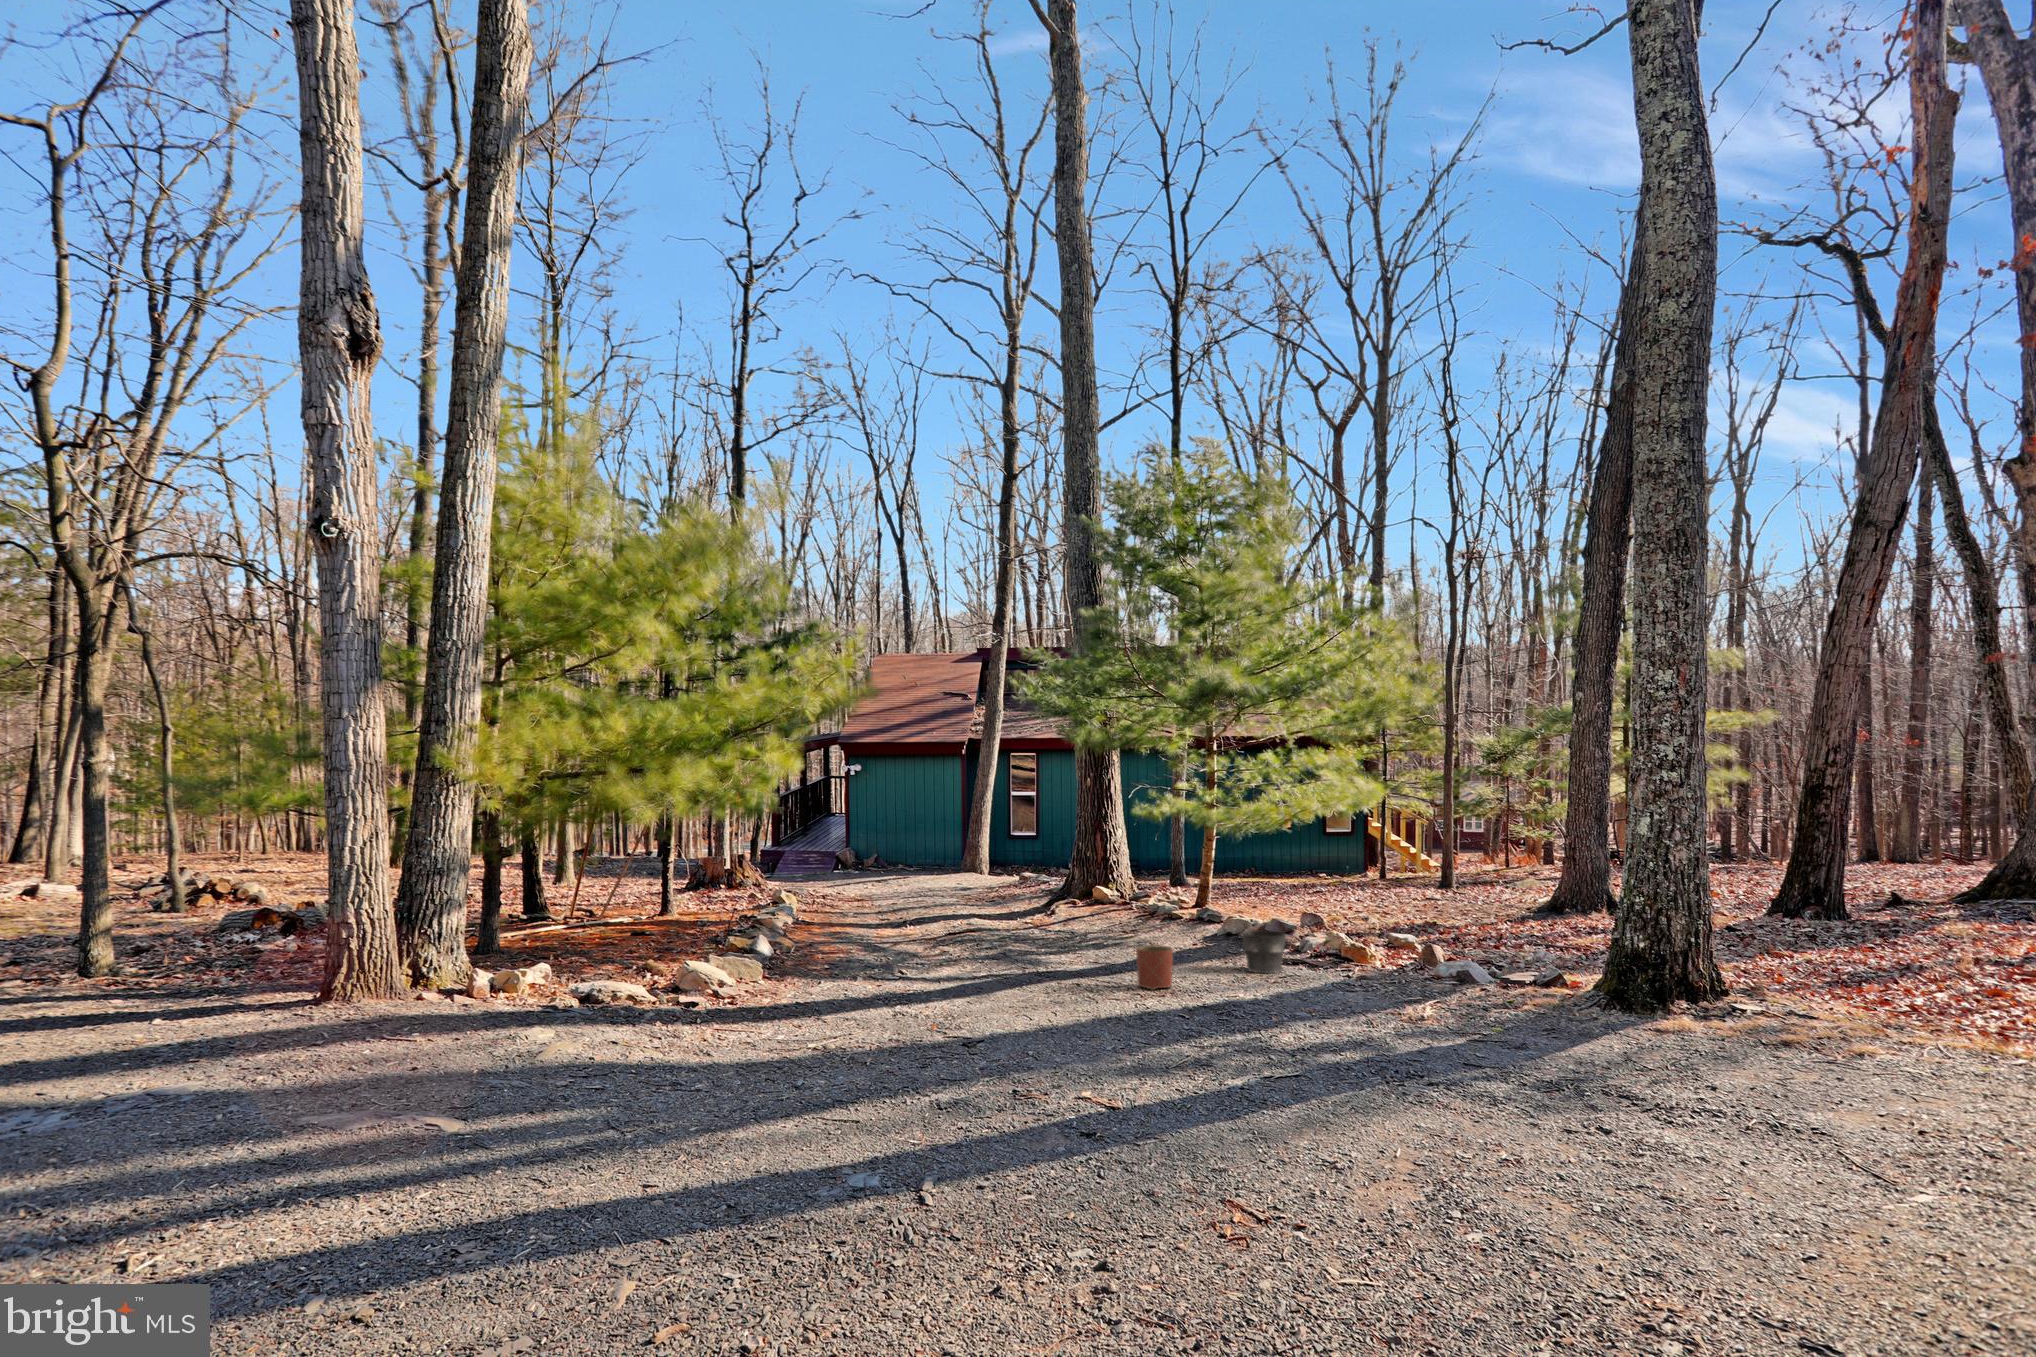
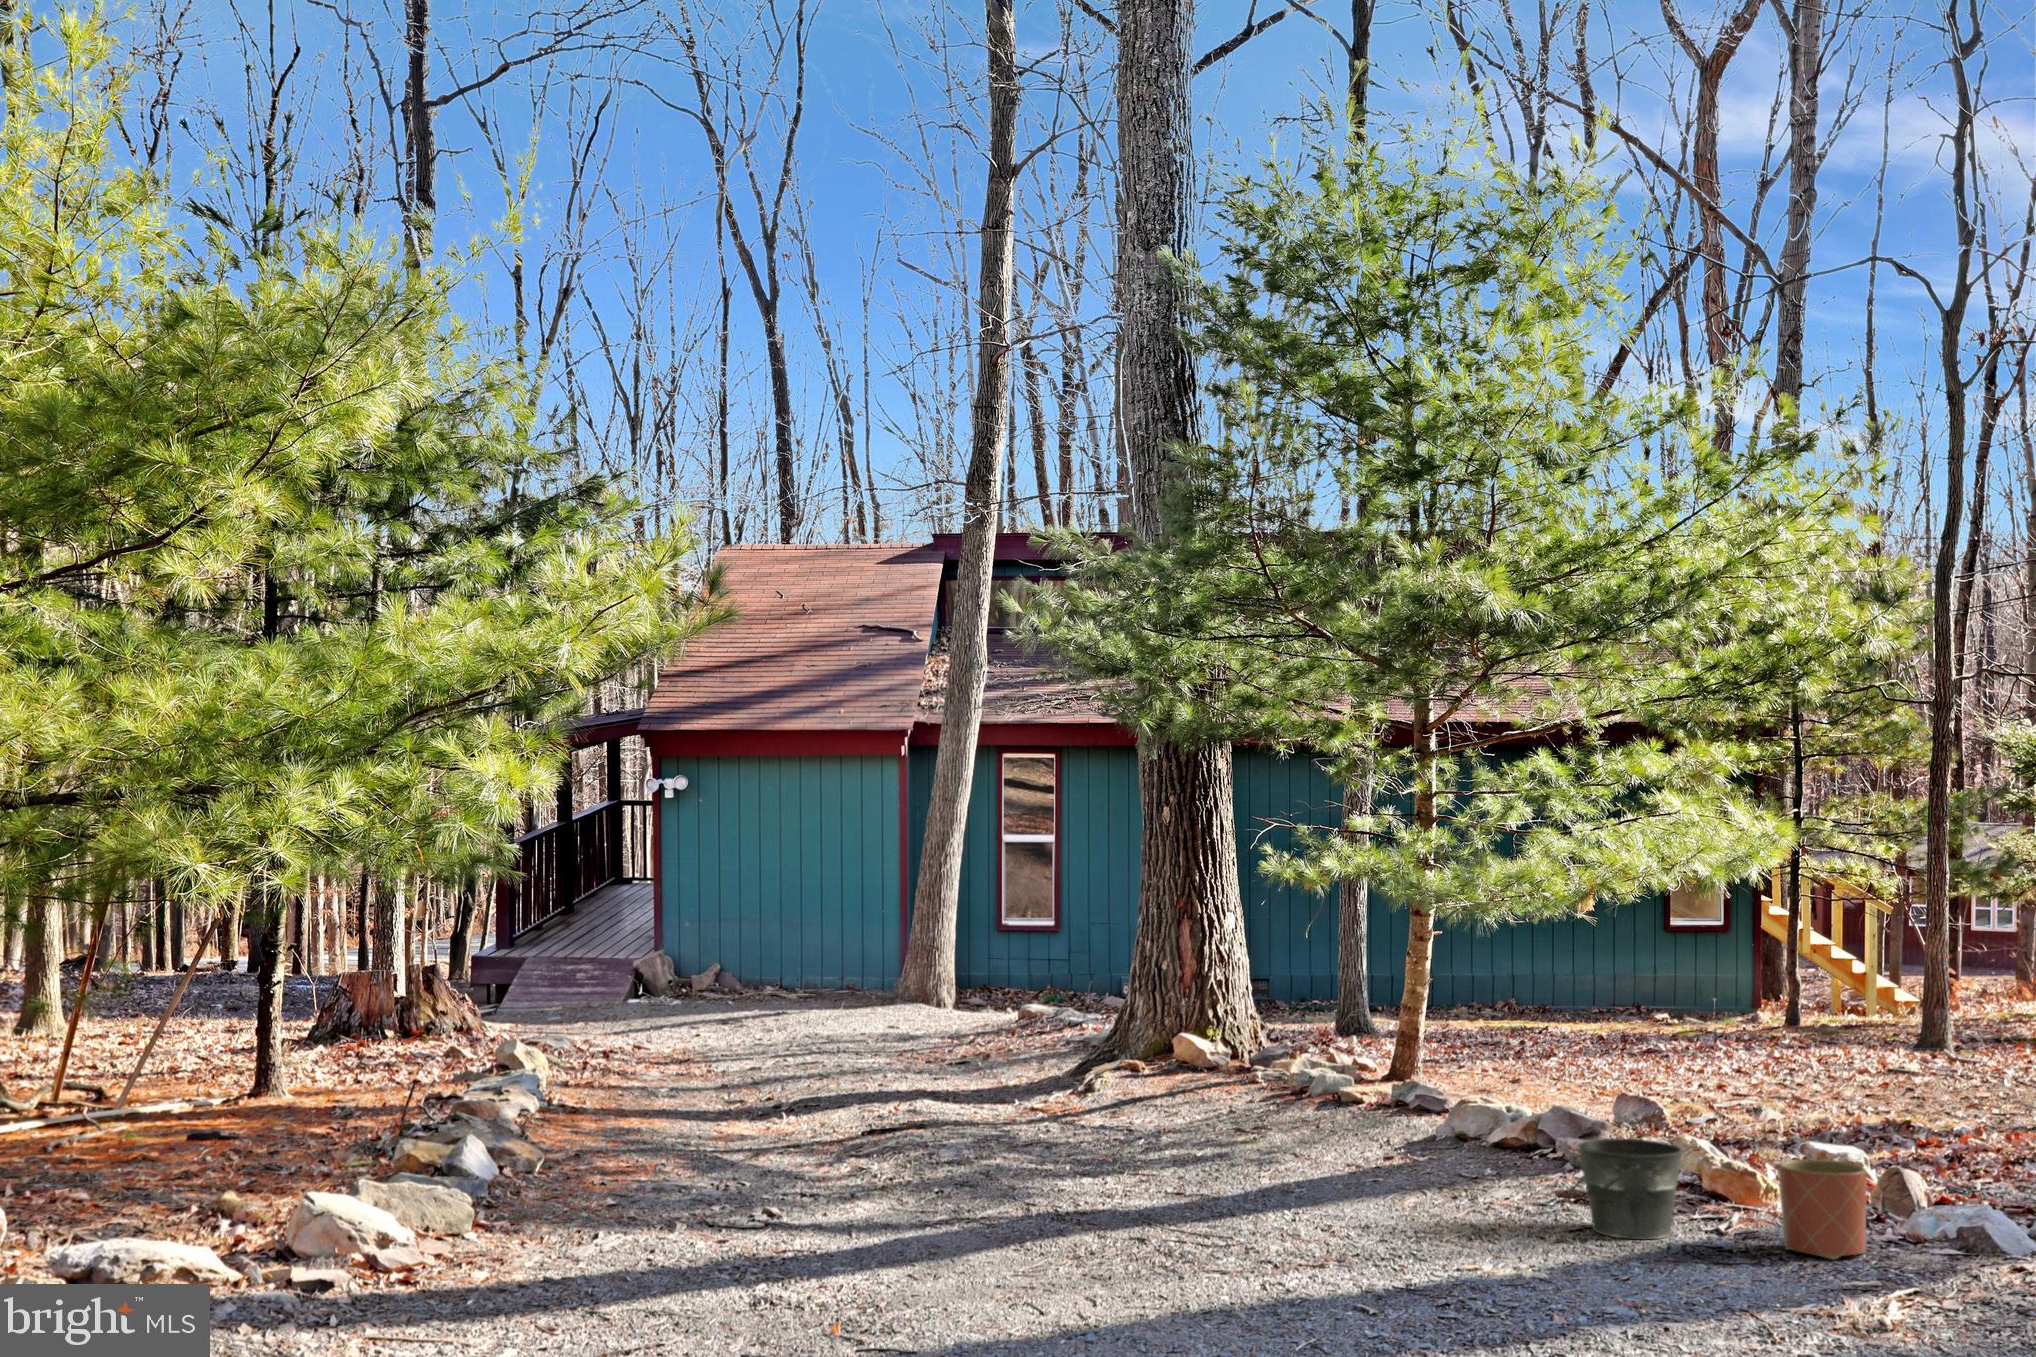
planter: present [1136,945,1173,990] -> present [1778,1159,1867,1260]

